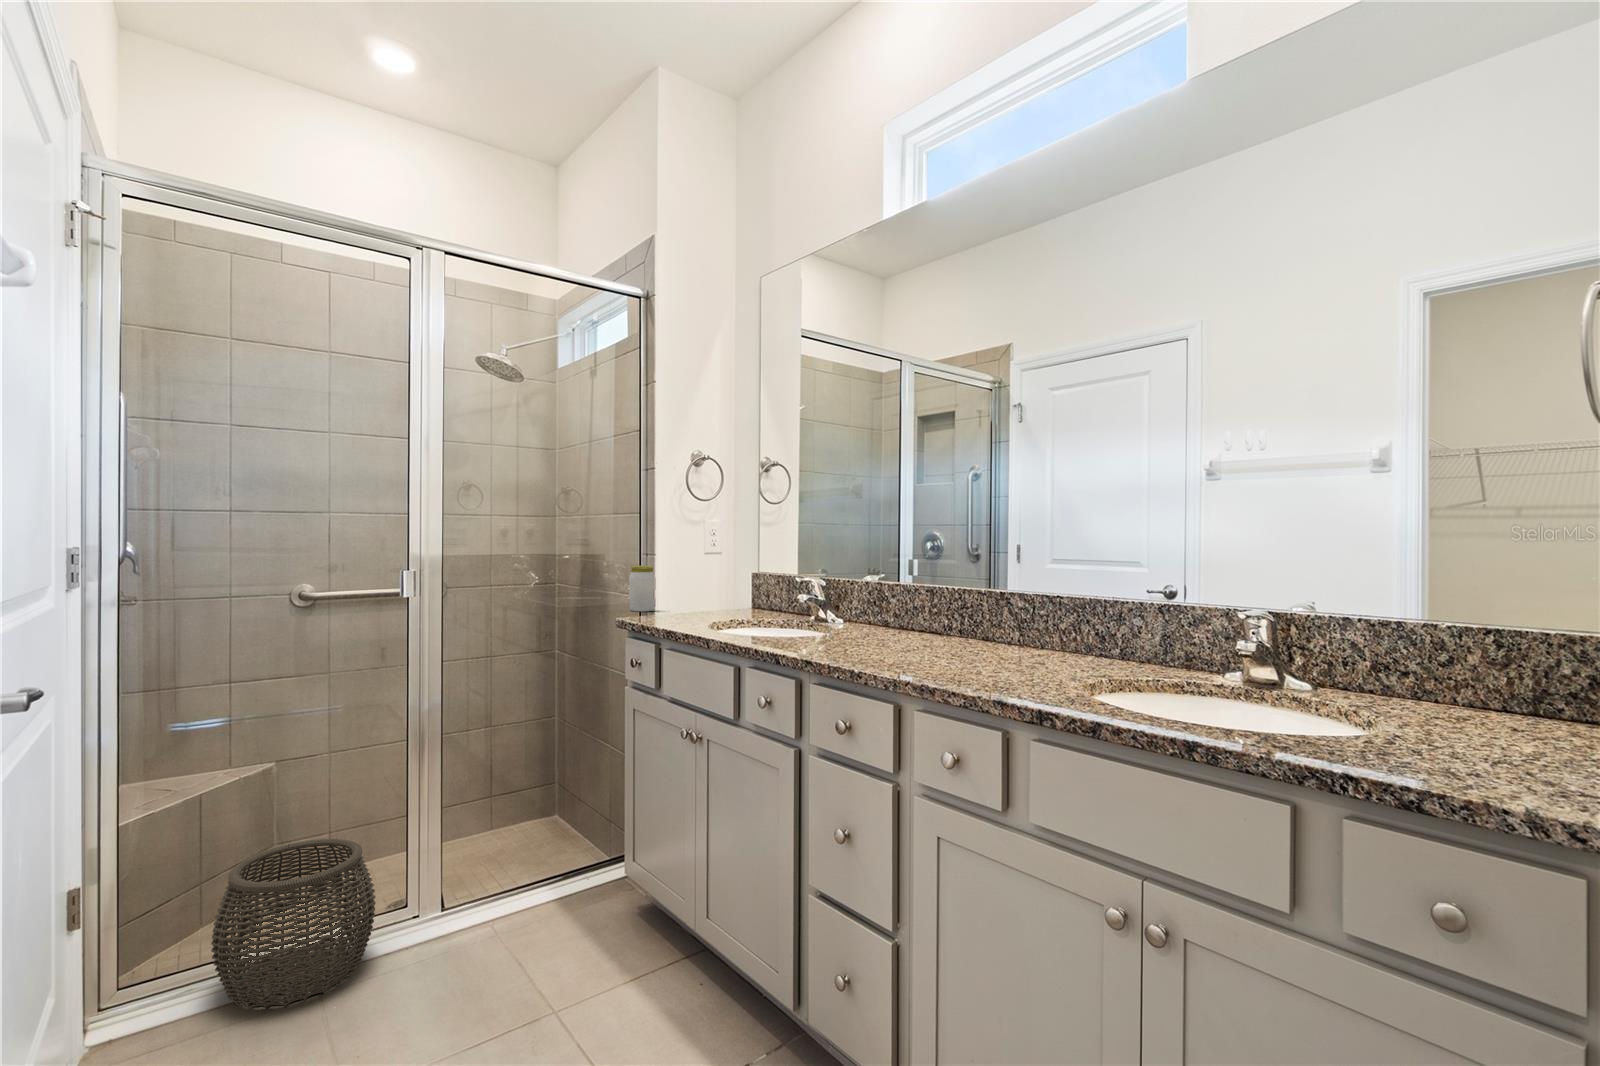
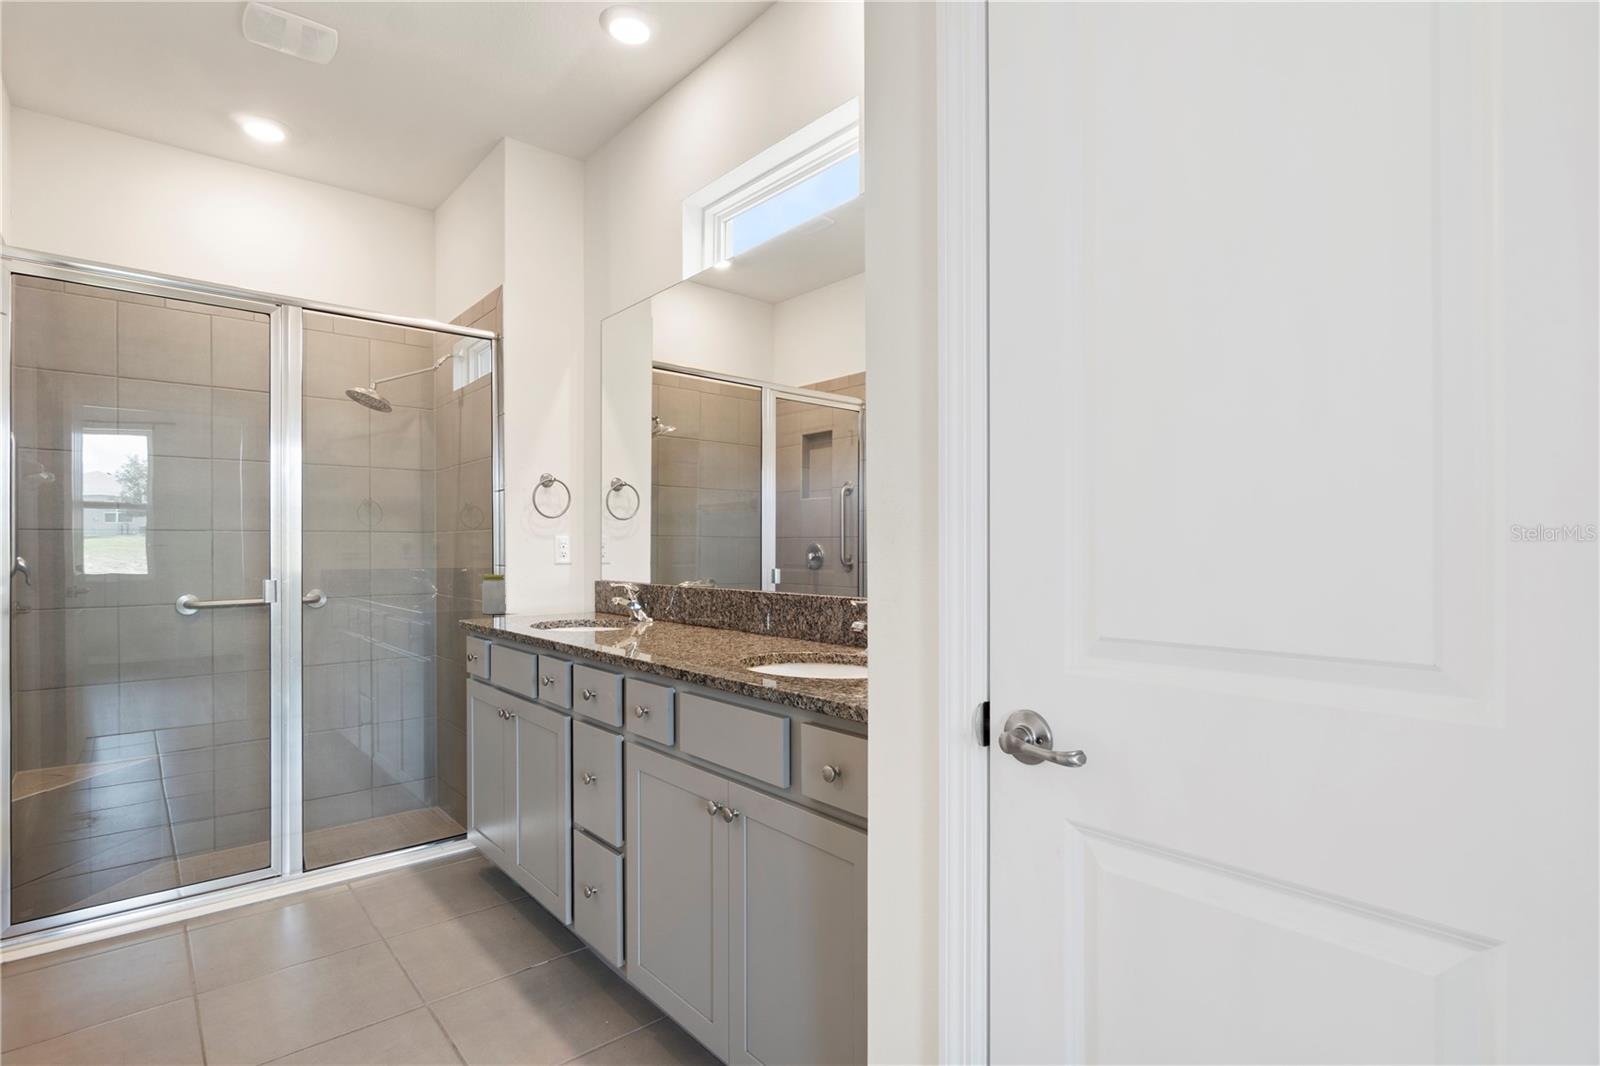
woven basket: present [211,839,376,1009] -> none [111,808,252,939]

